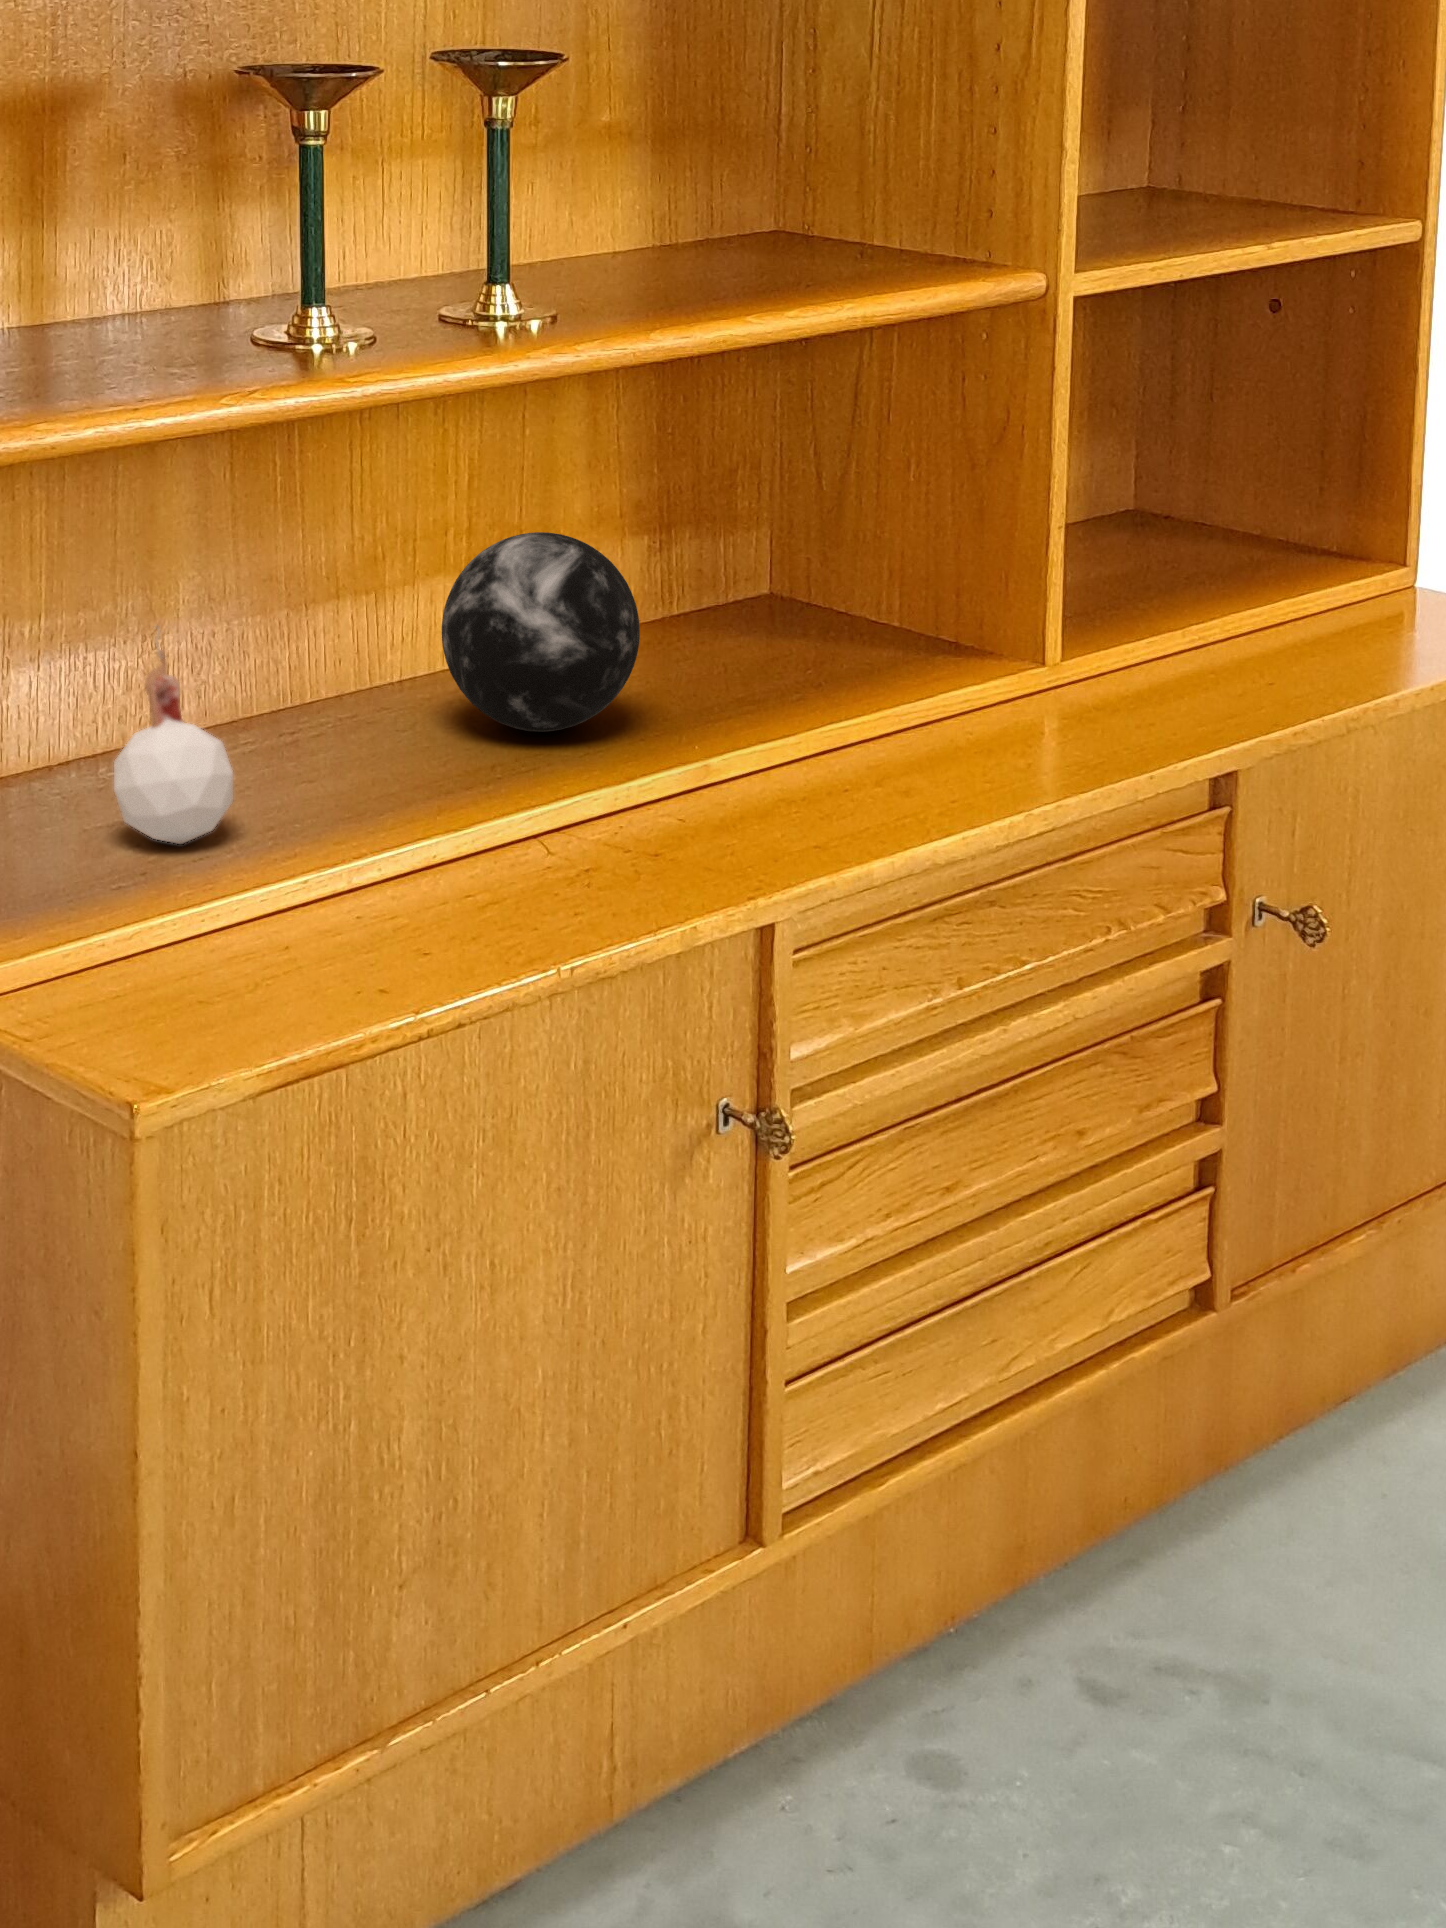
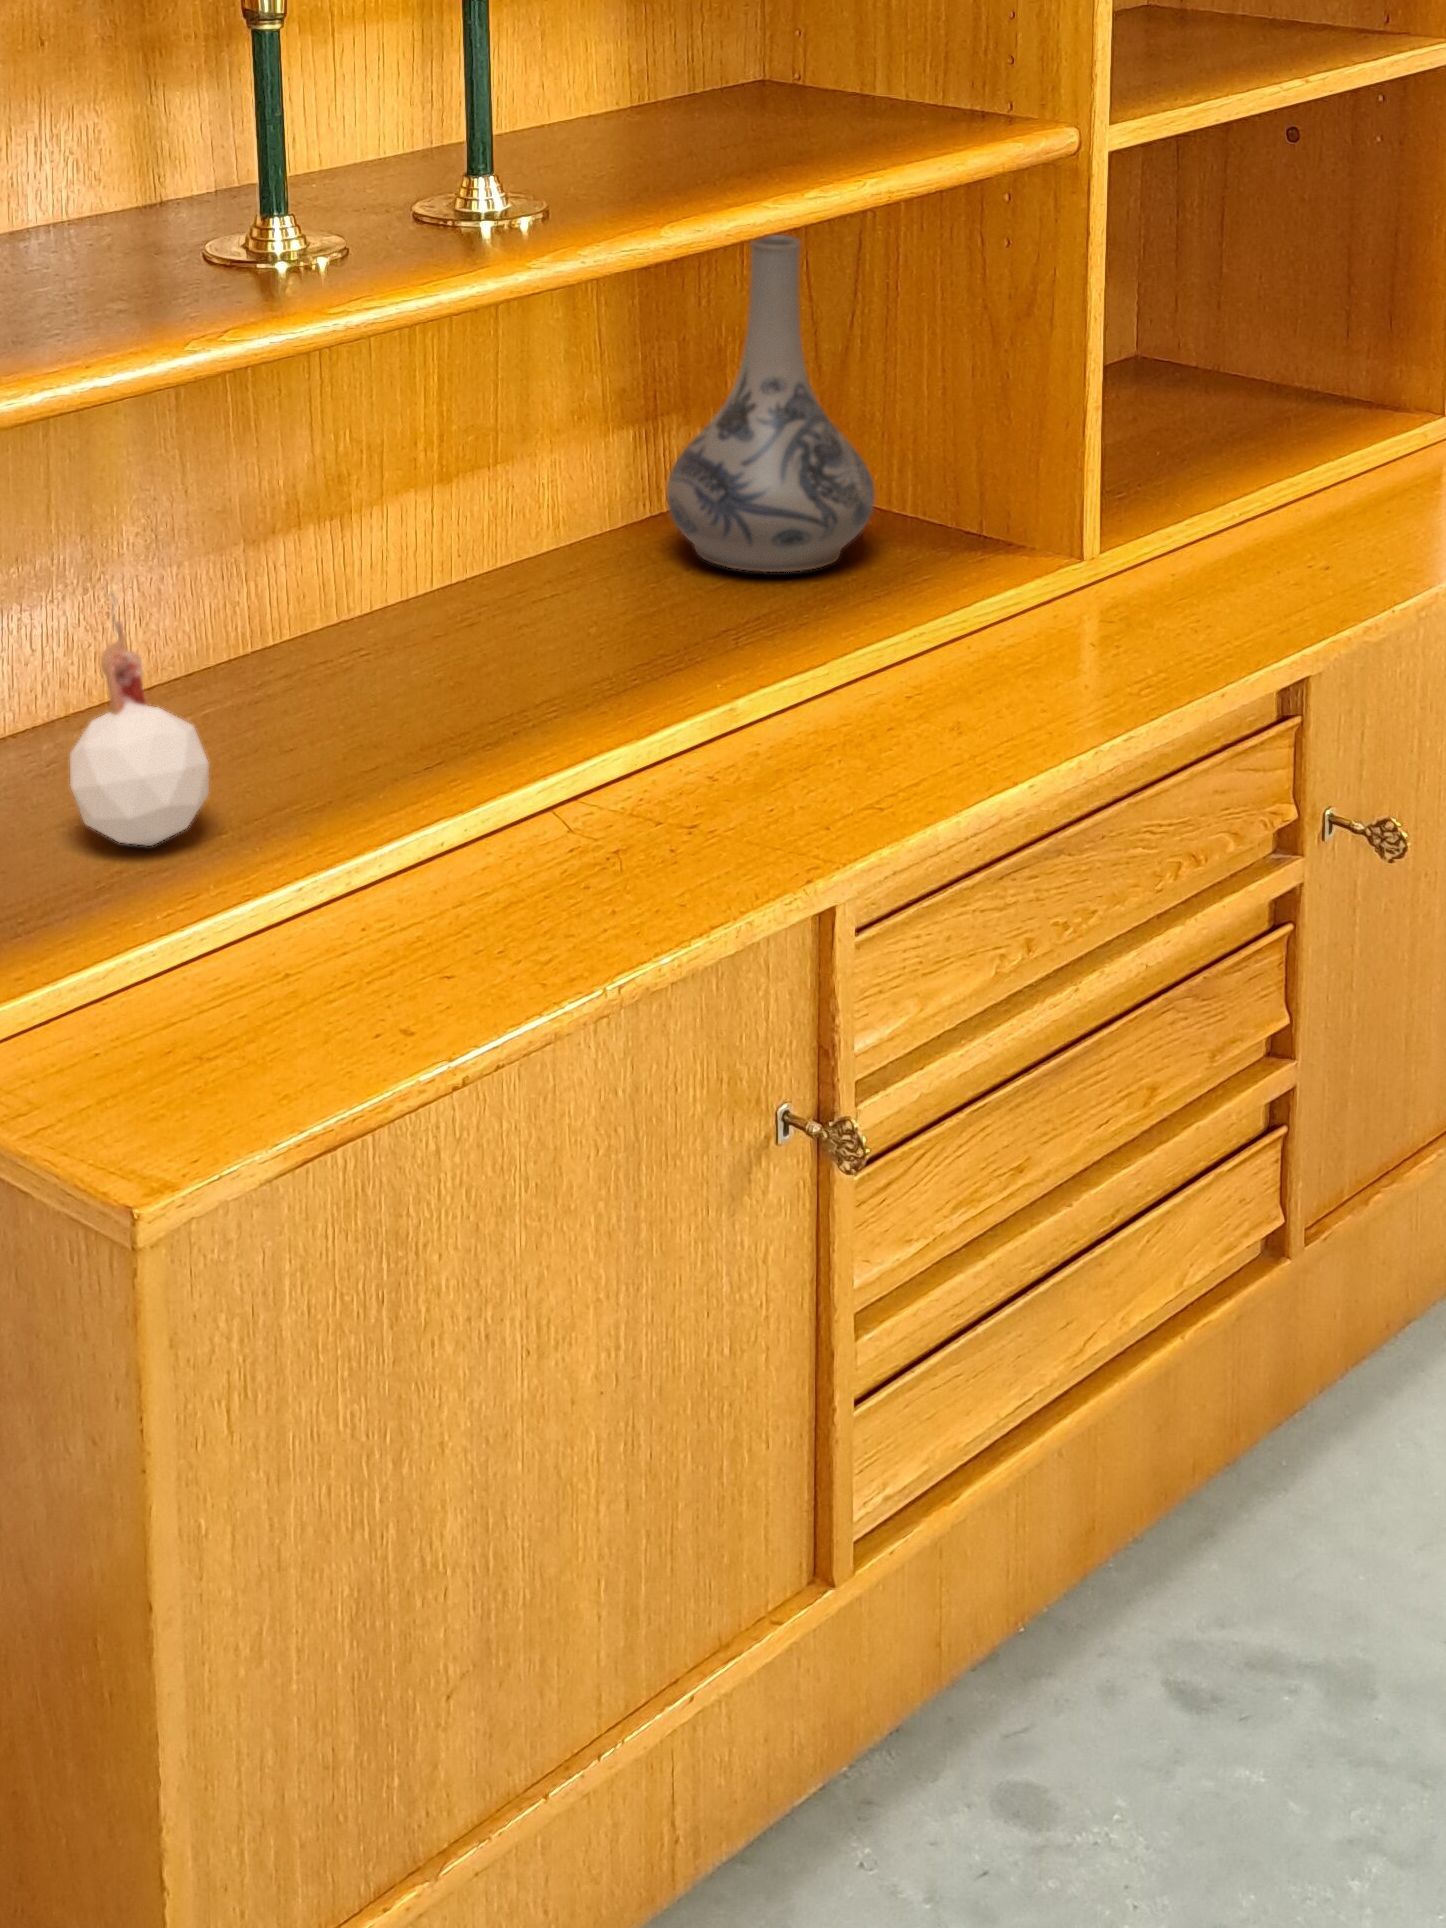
decorative vase: none [669,362,856,664] -> present [666,235,875,572]
decorative orb: present [442,532,640,731] -> none [426,448,650,673]

